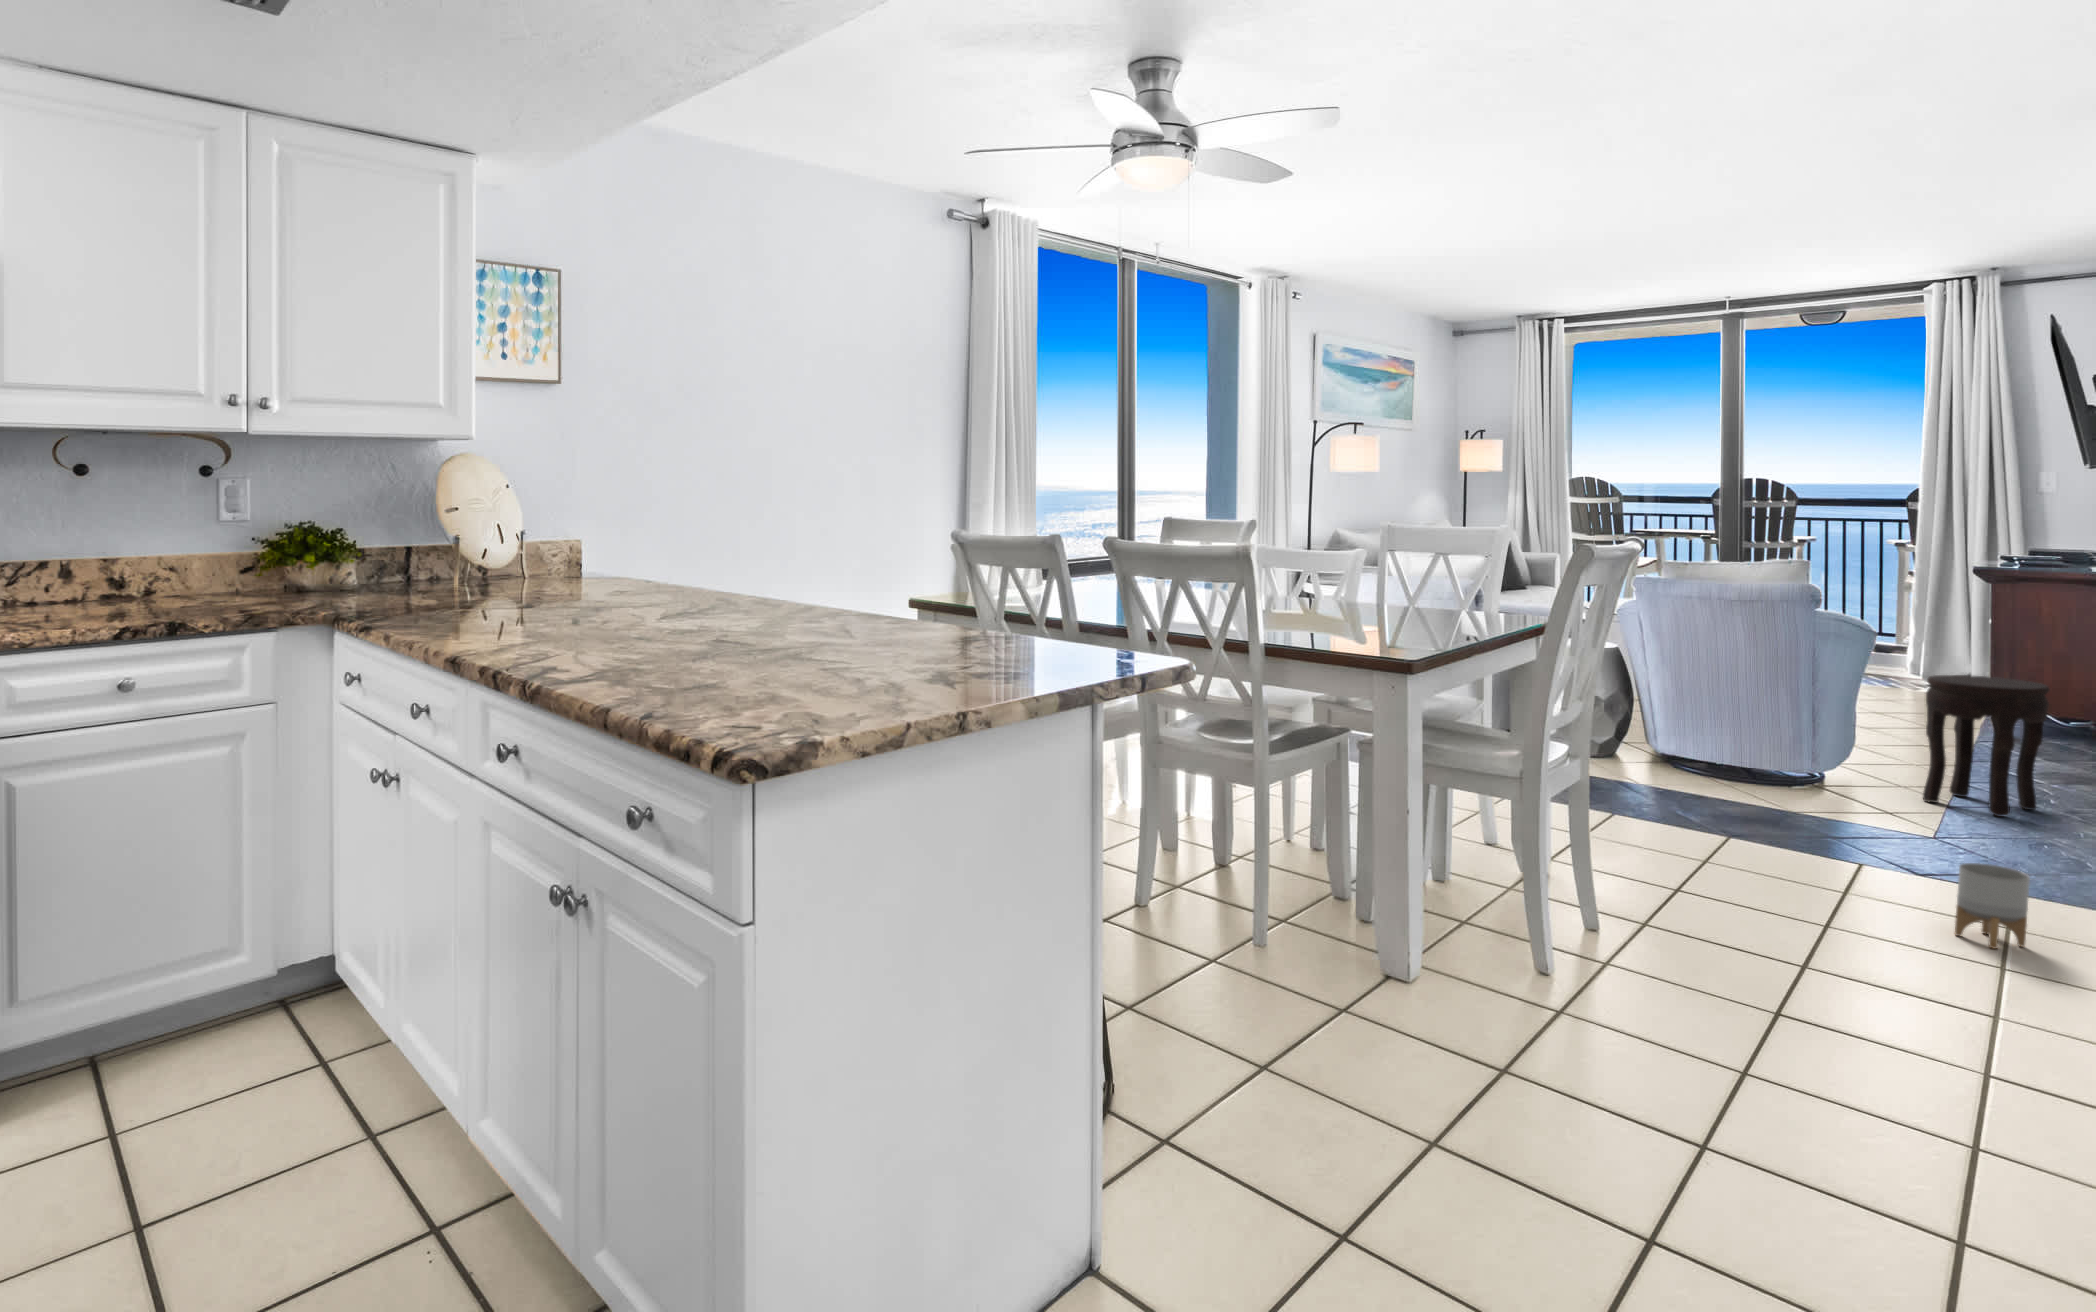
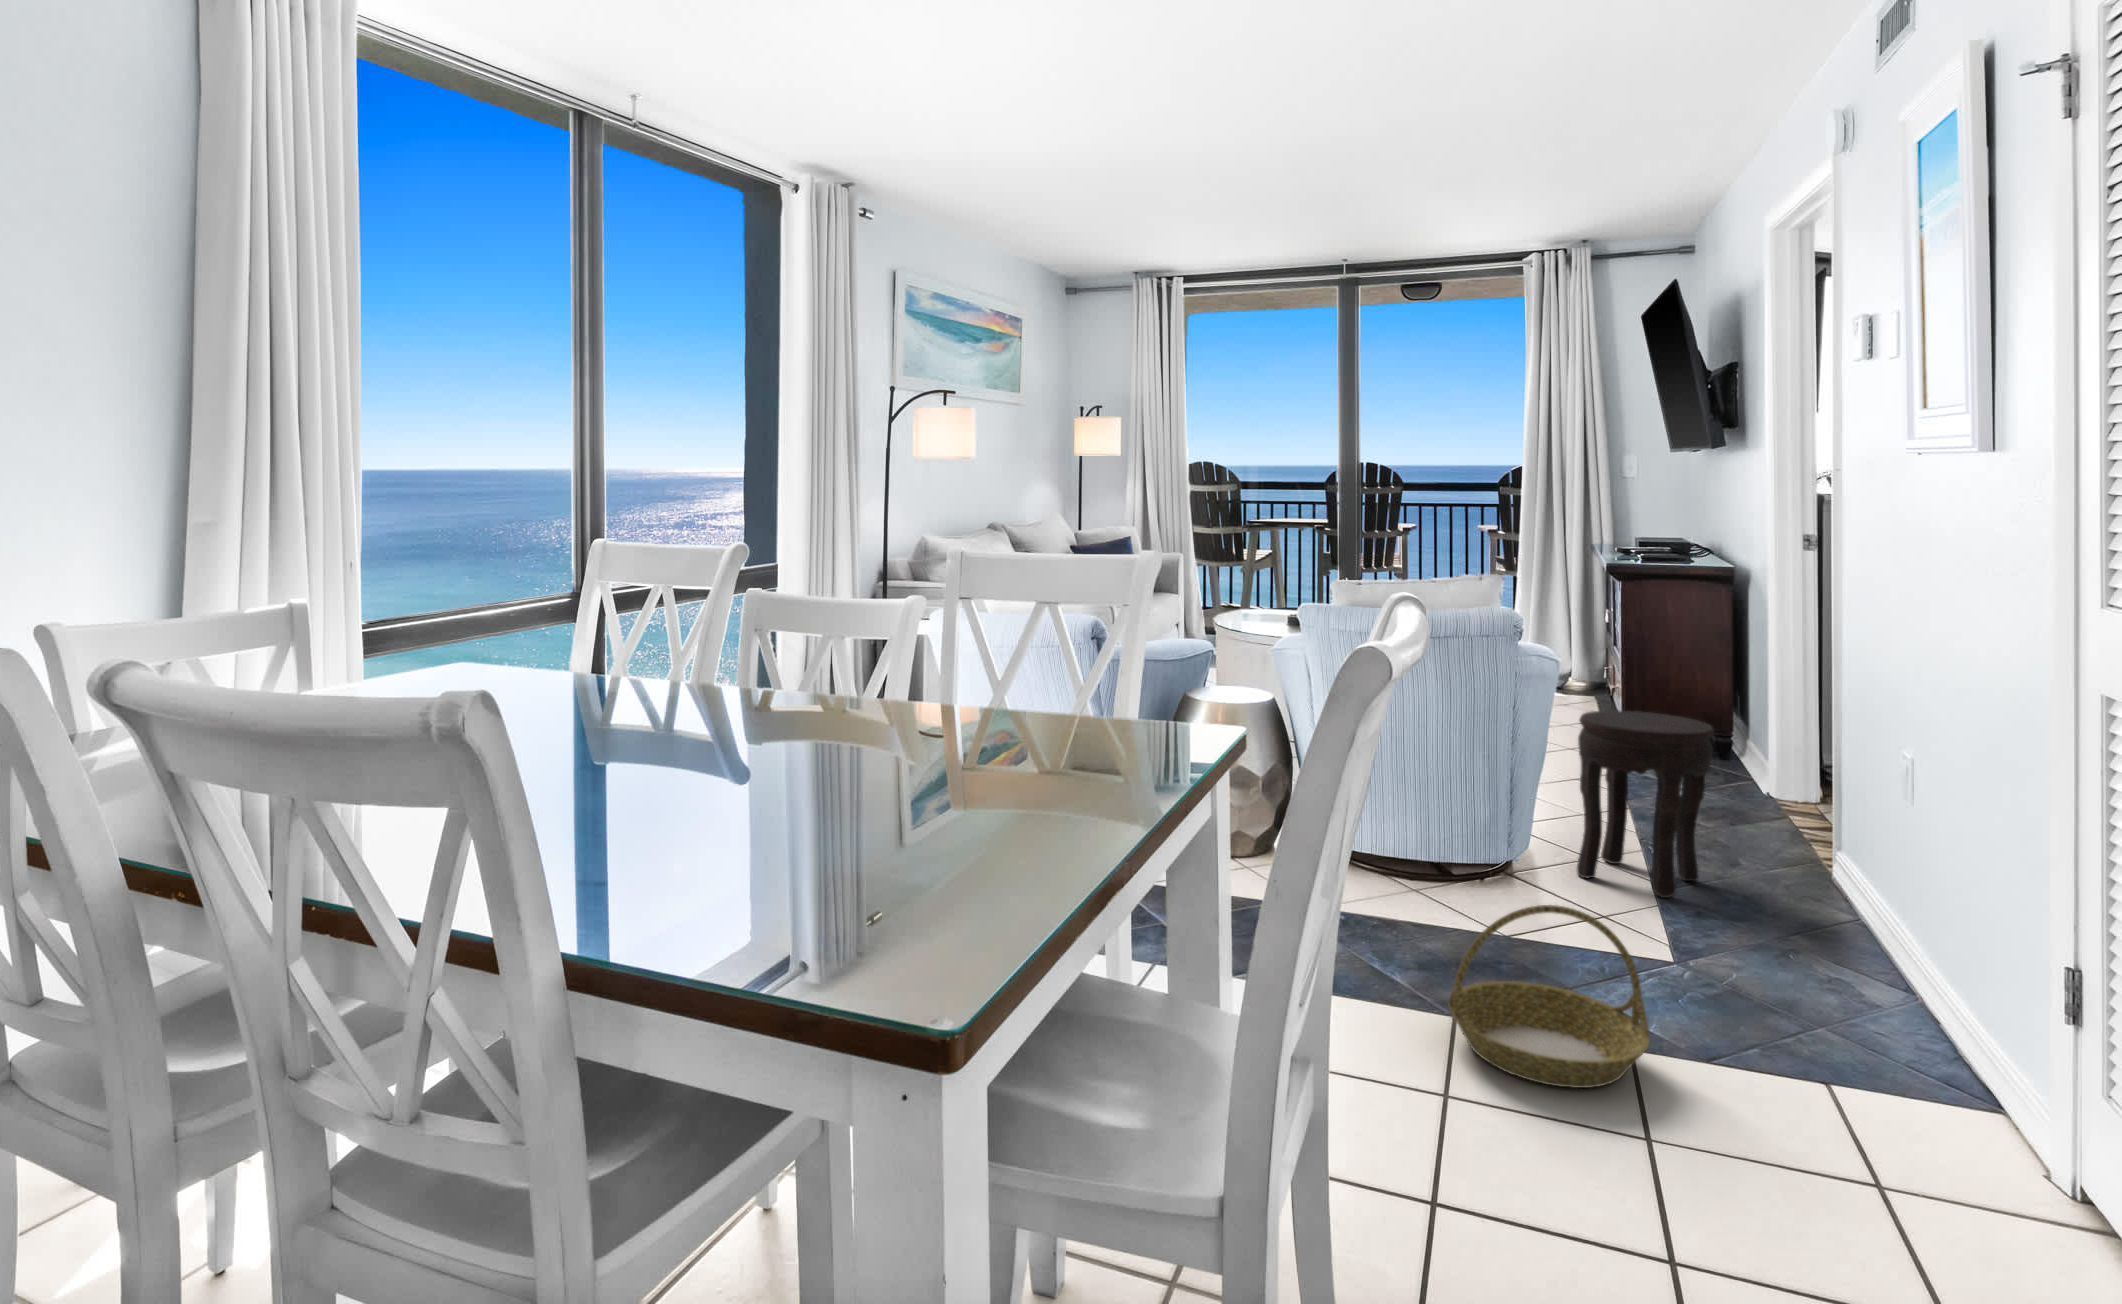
basket: none [1786,775,1939,890] -> present [1448,905,1650,1088]
planter: present [1955,863,2030,949] -> none [1702,1075,1811,1232]

